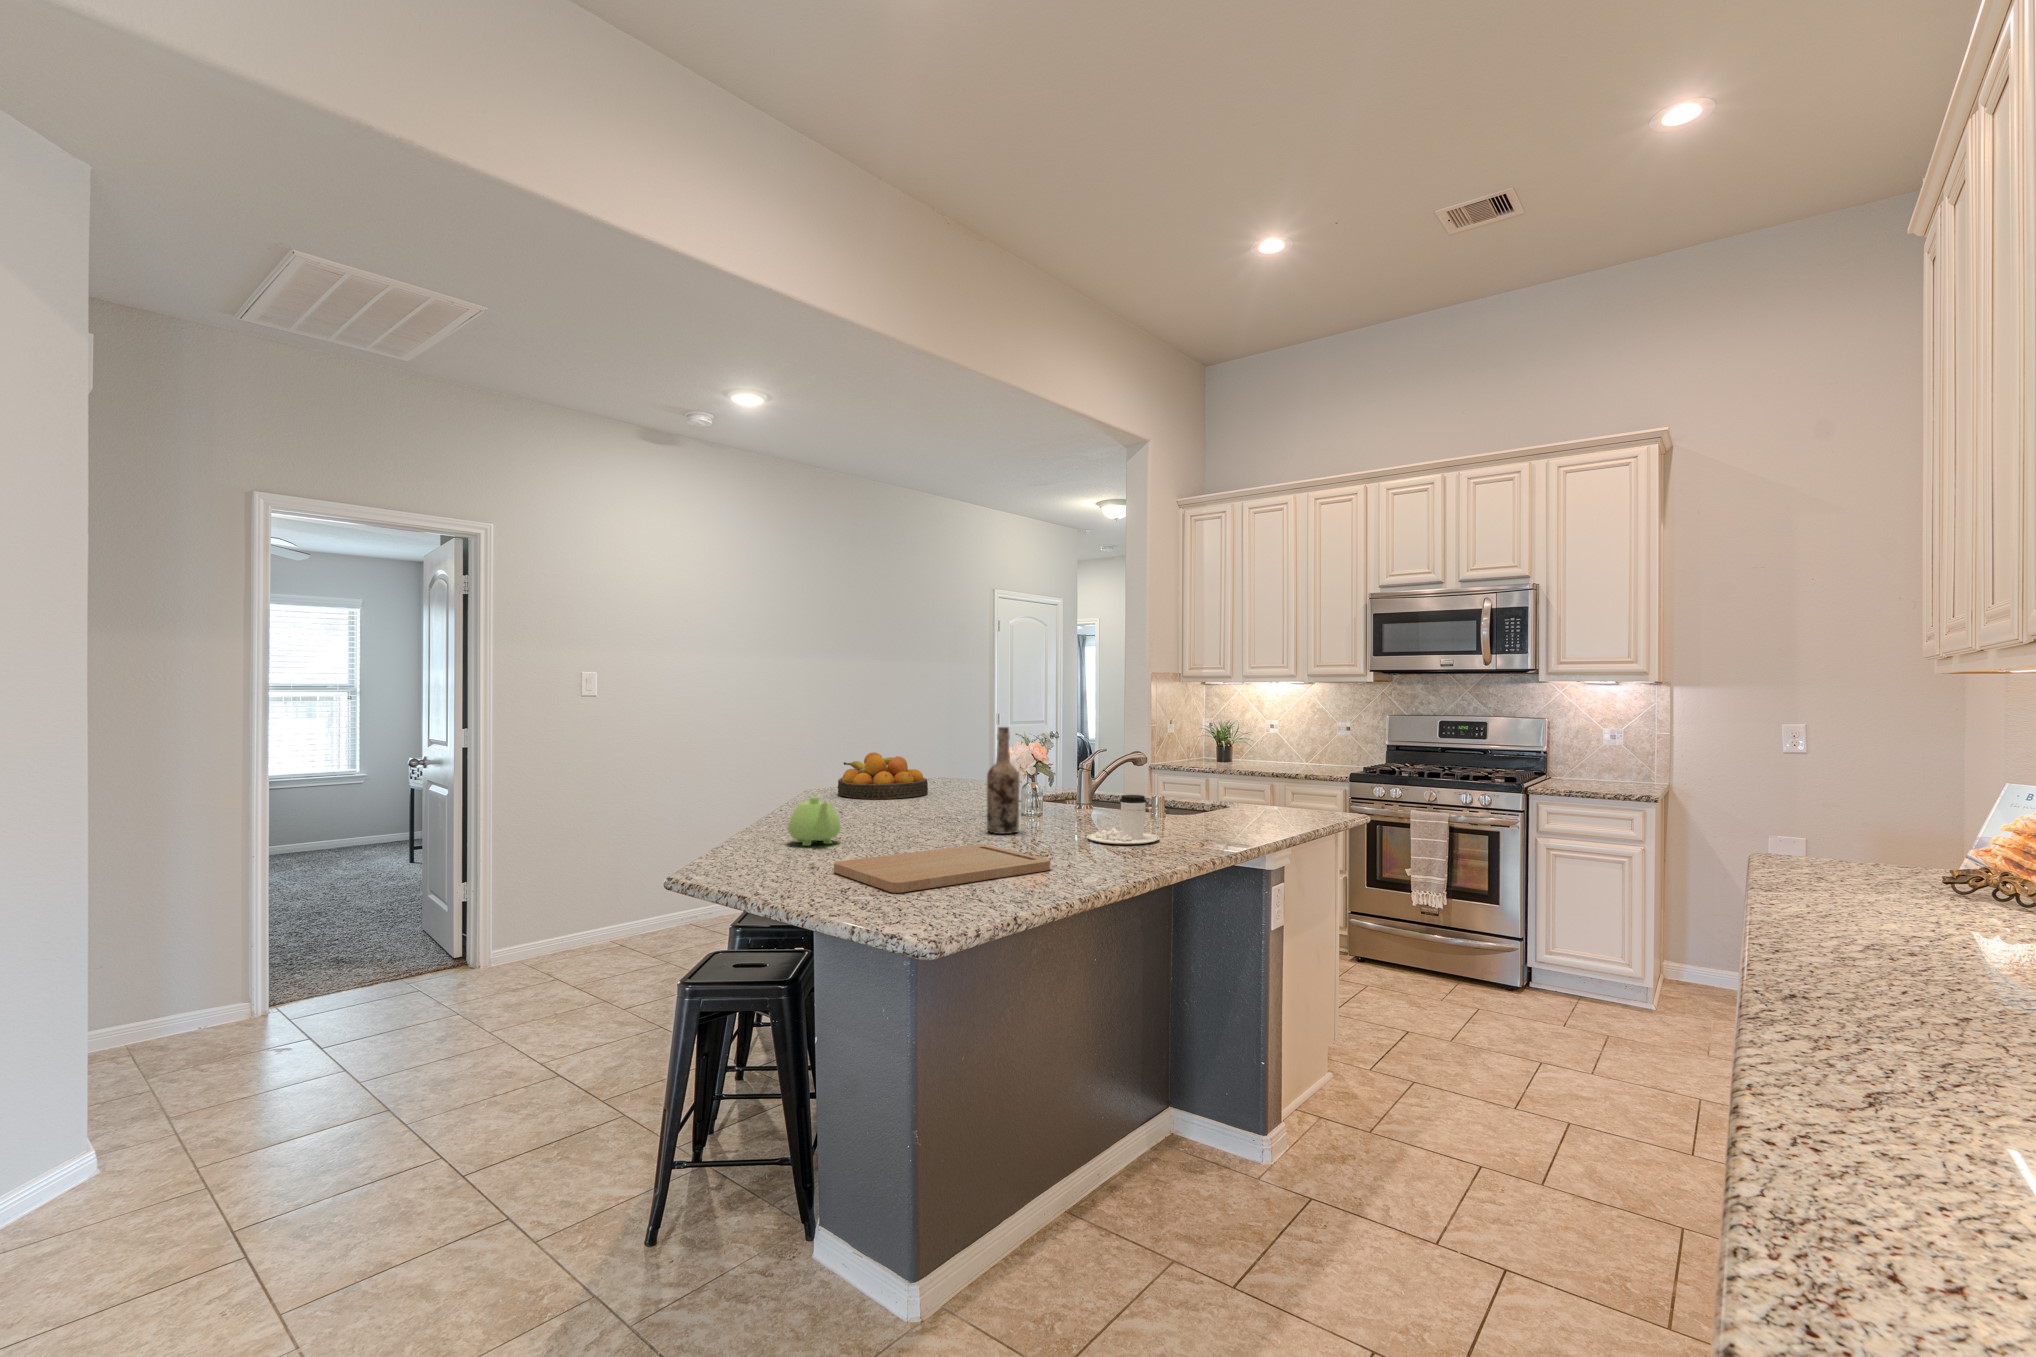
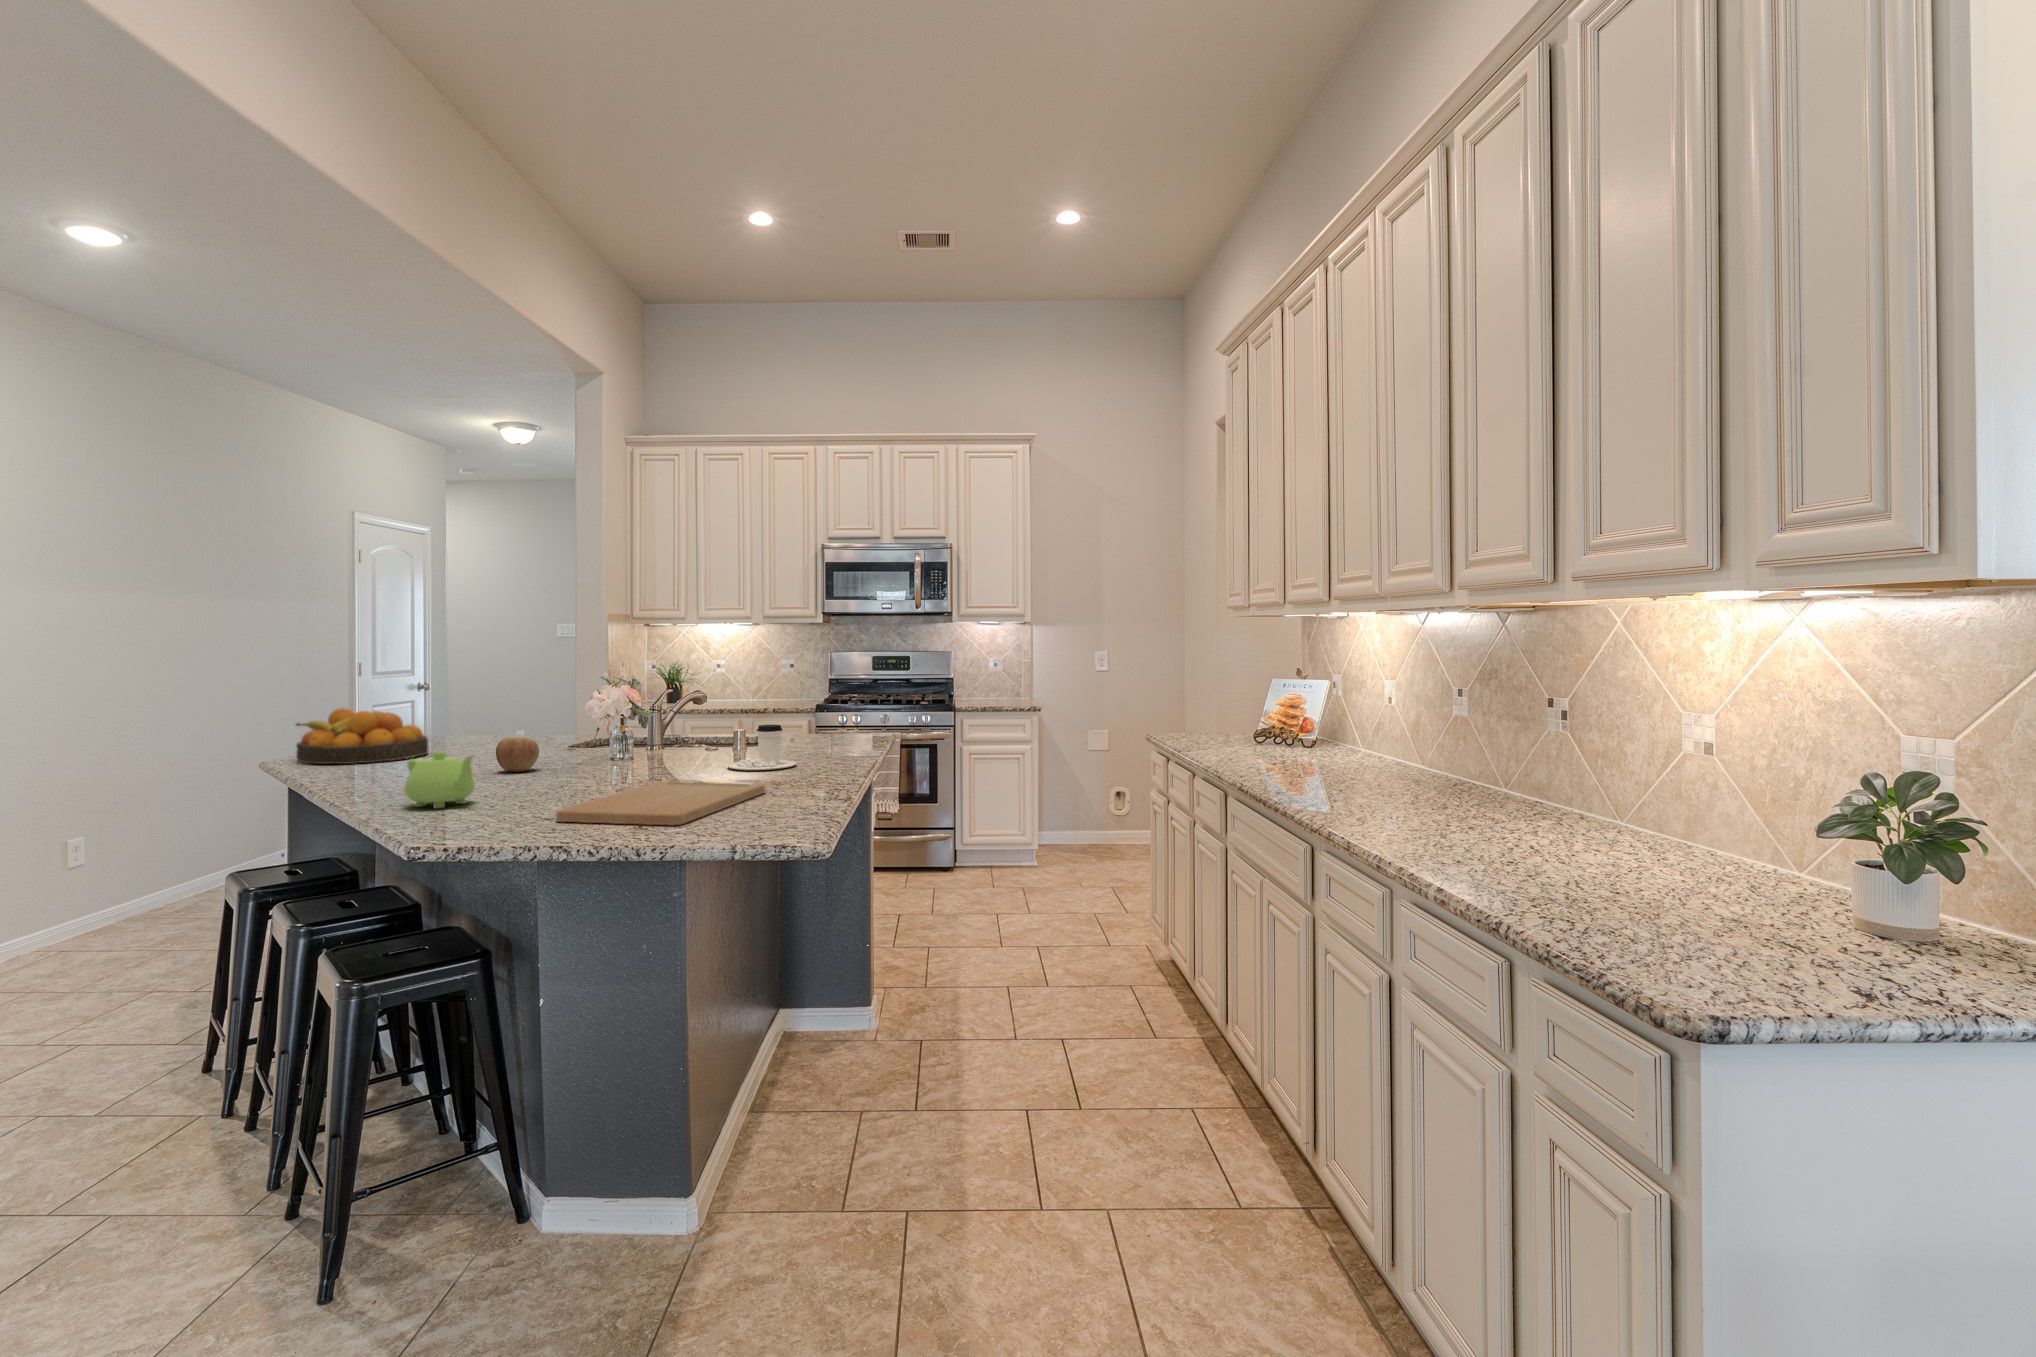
wine bottle: present [987,727,1019,834] -> none [611,666,648,775]
apple: none [920,788,954,819] -> present [496,737,539,772]

